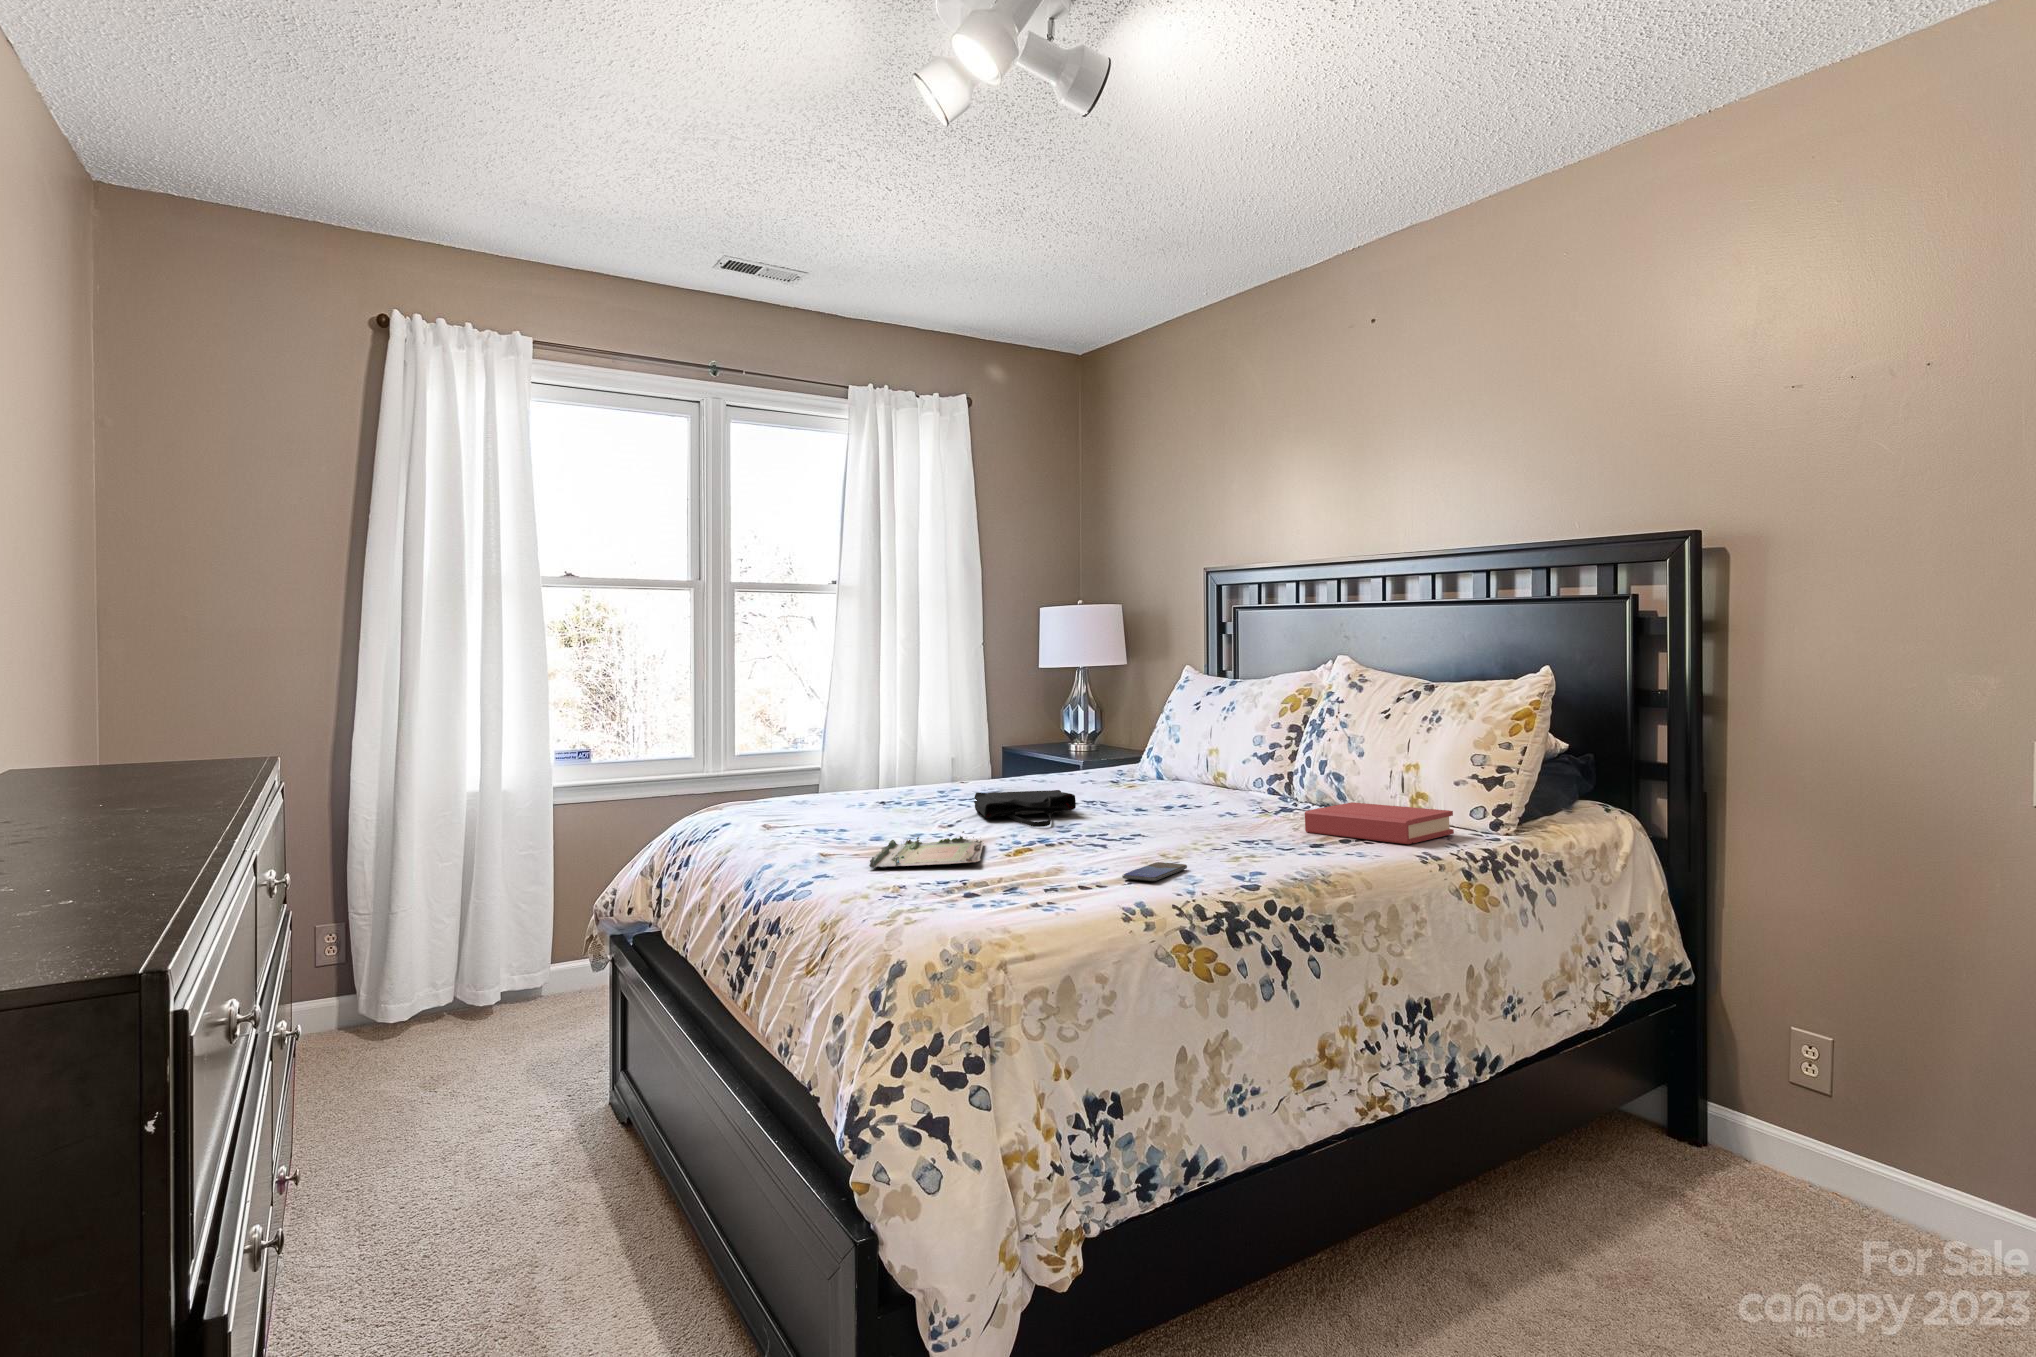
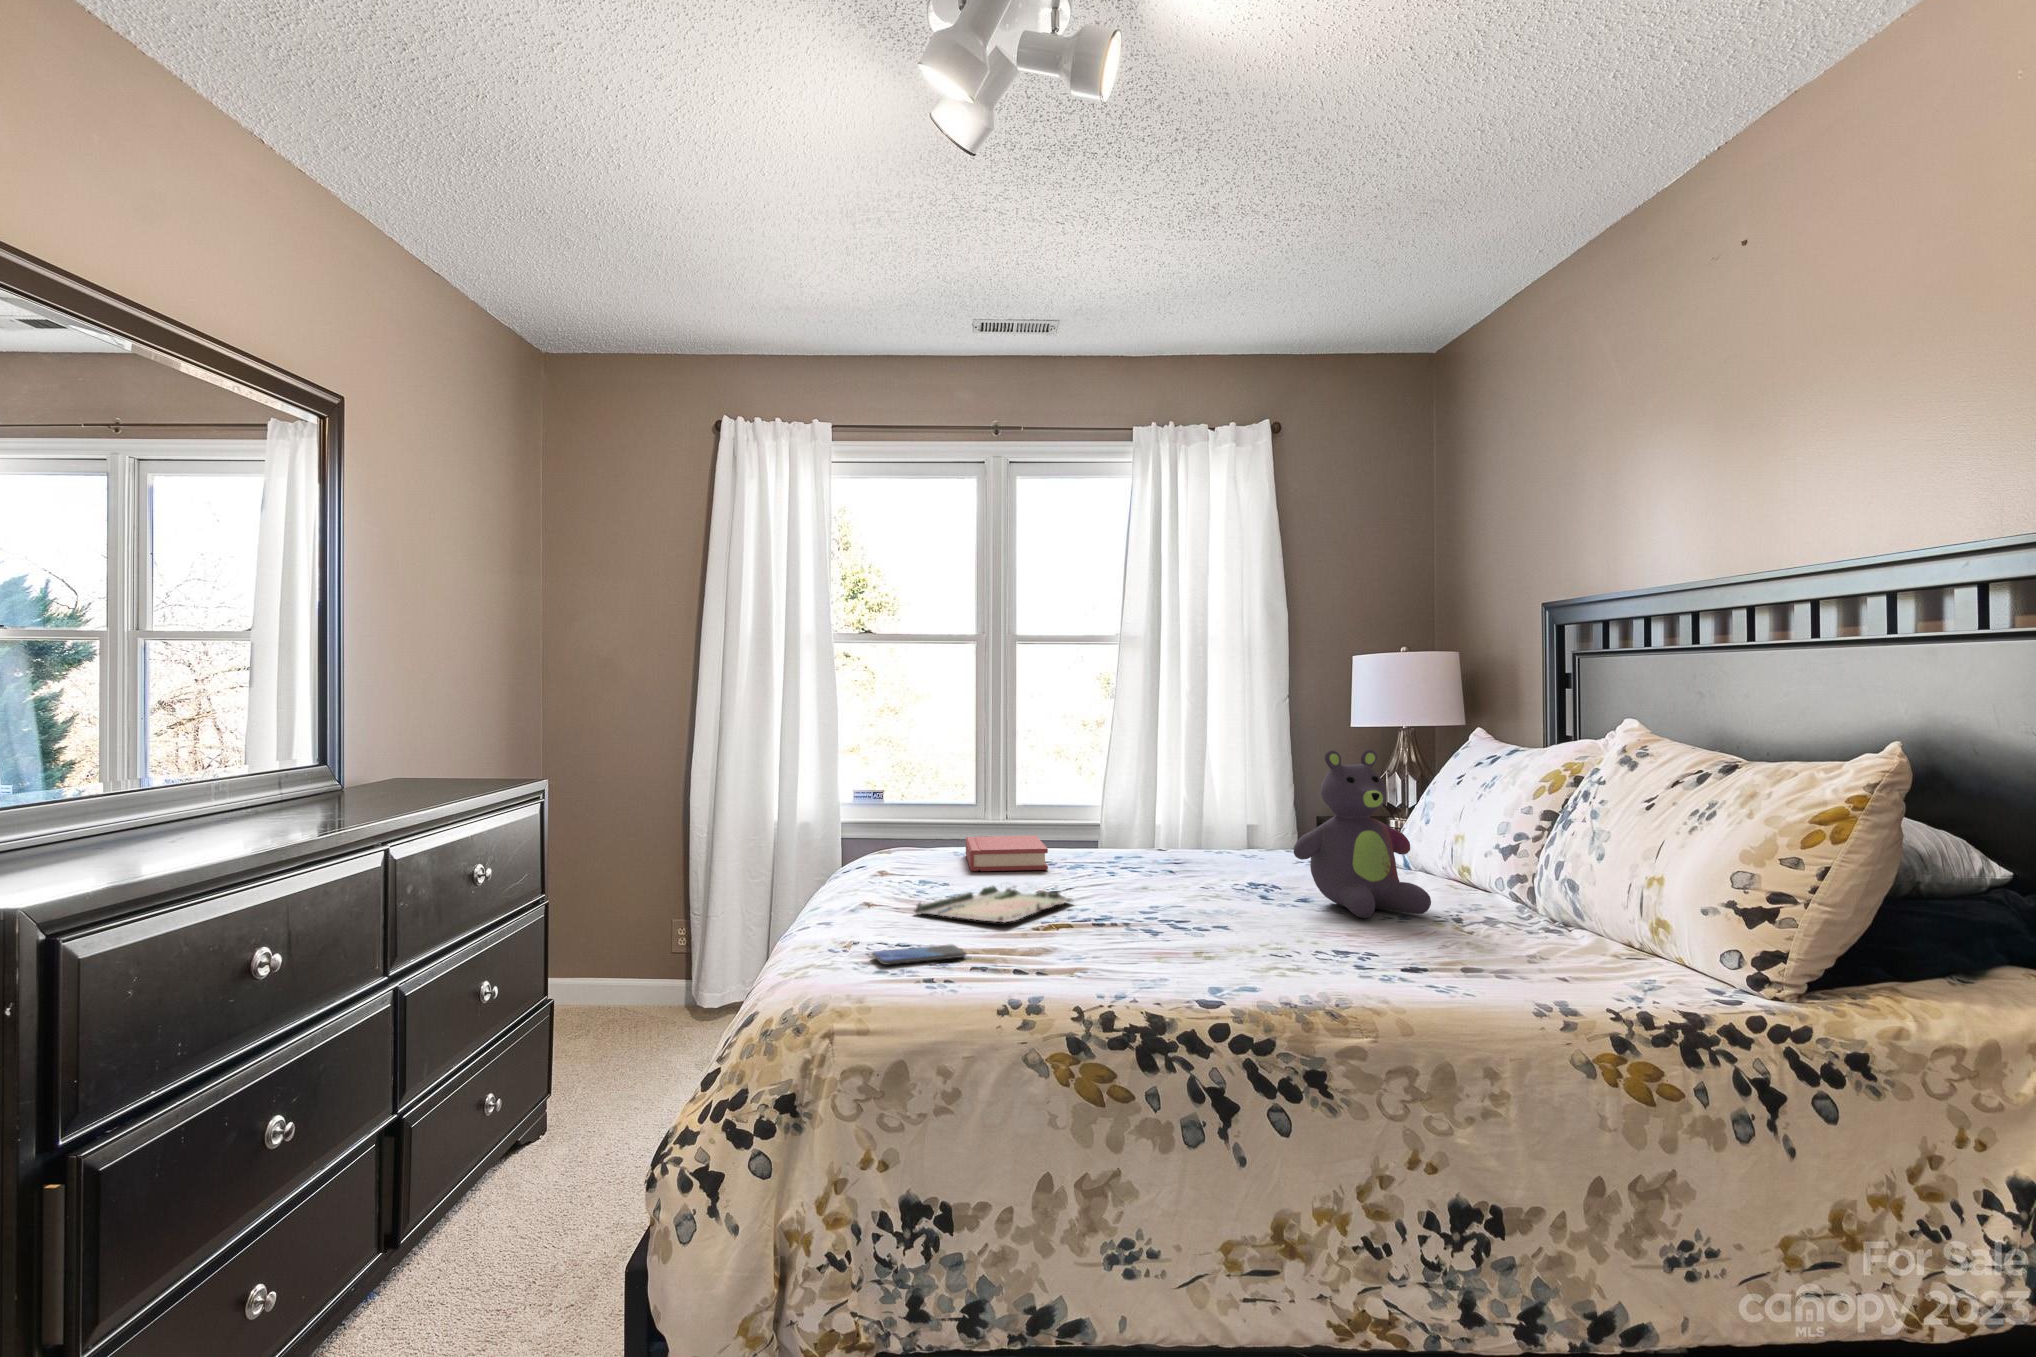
stuffed bear: none [1142,697,1242,825] -> present [1294,750,1431,918]
tote bag: present [974,790,1076,827] -> none [1143,843,1264,892]
hardback book: present [1305,802,1454,844] -> present [966,835,1048,871]
smartphone: present [1122,862,1187,881] -> present [872,944,966,965]

